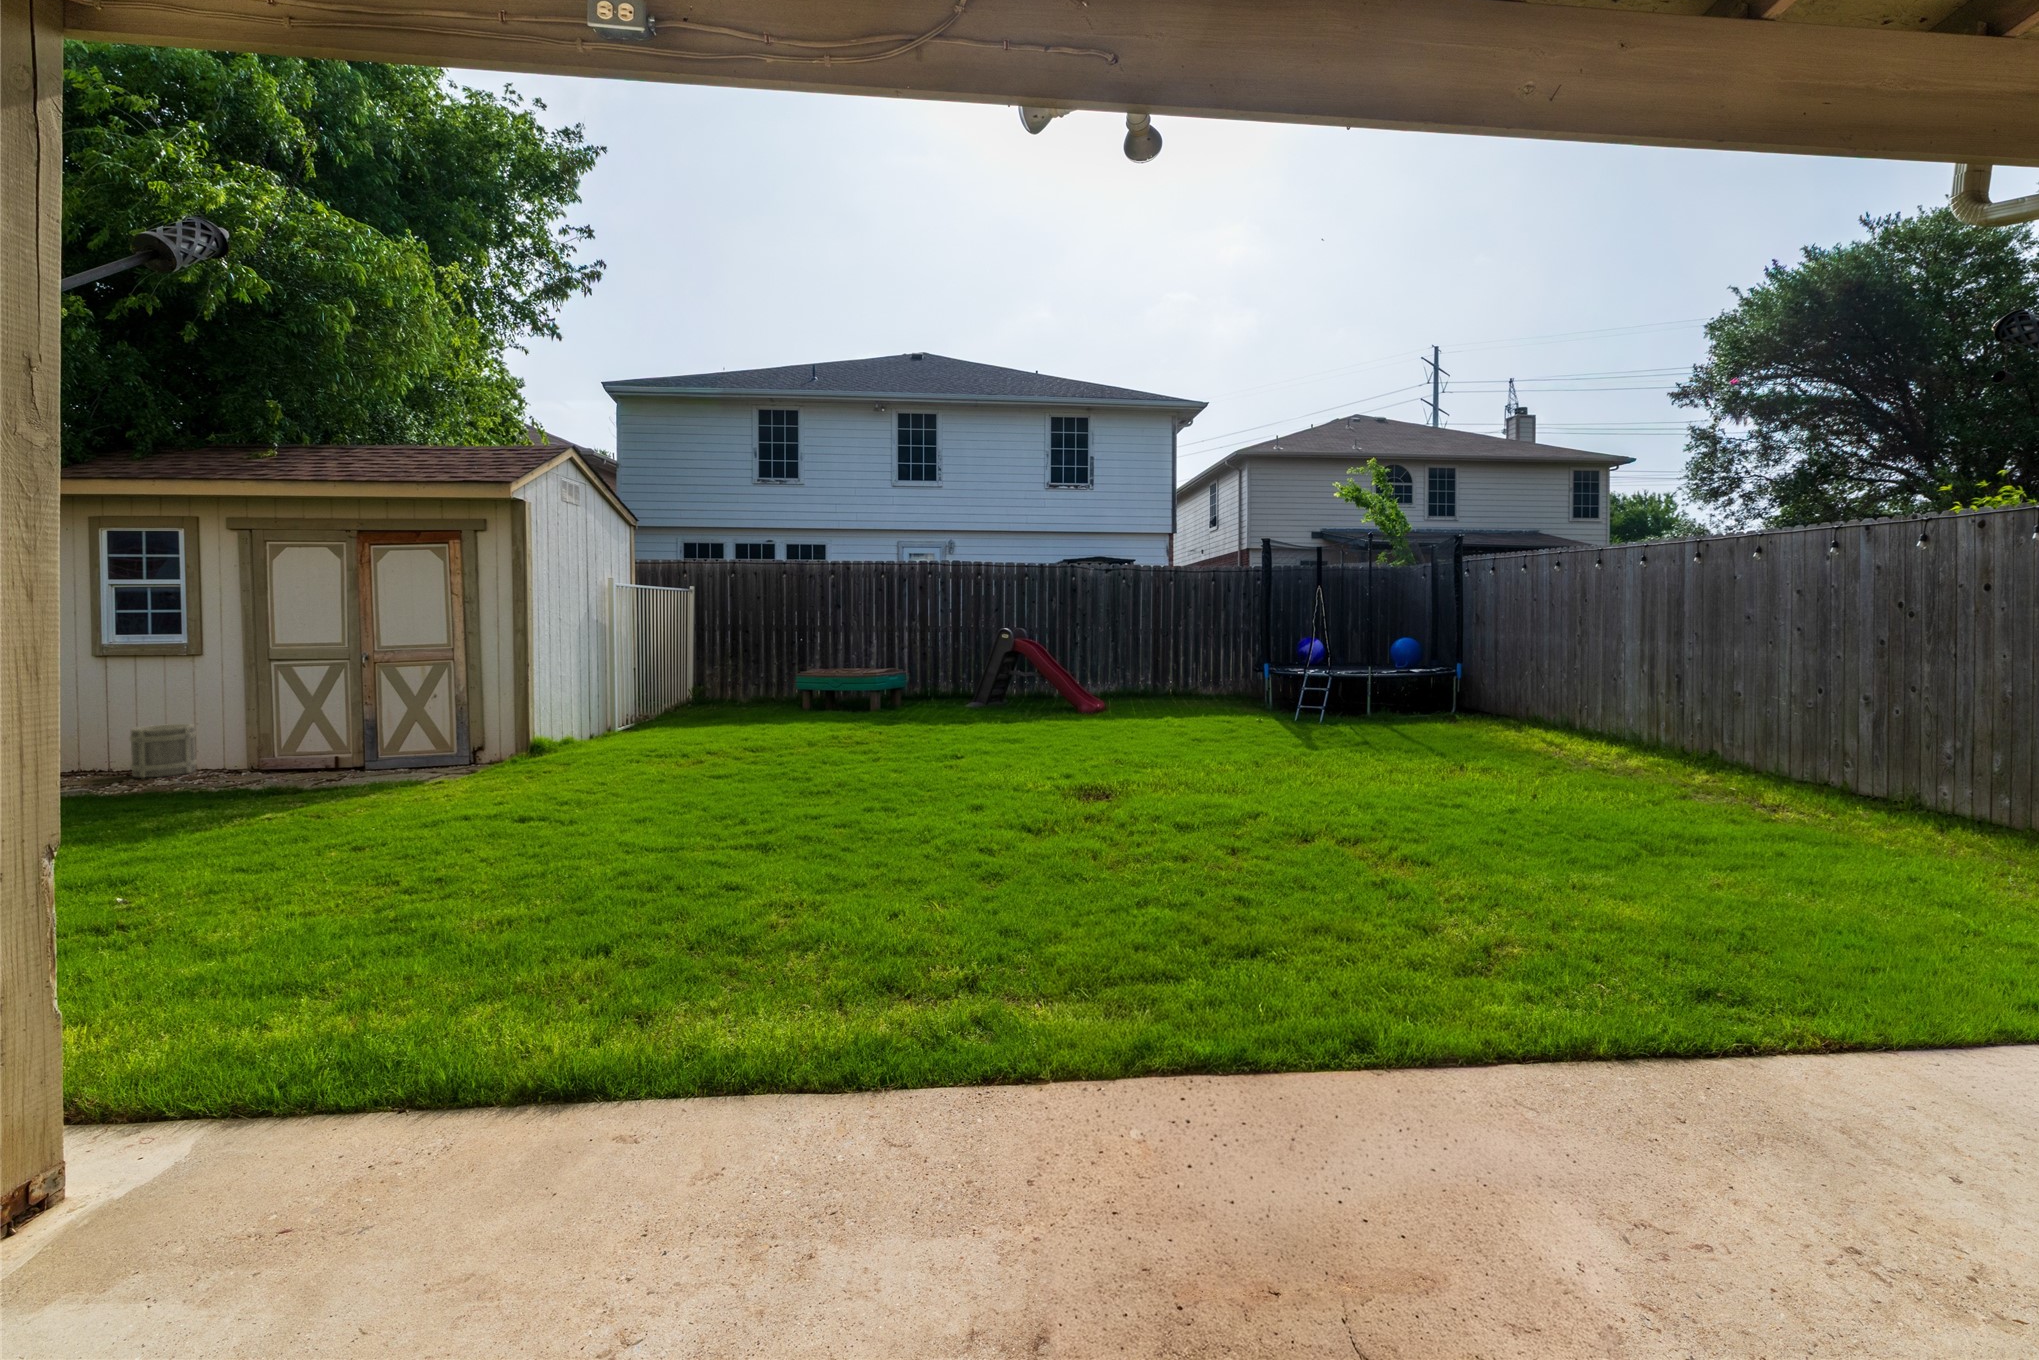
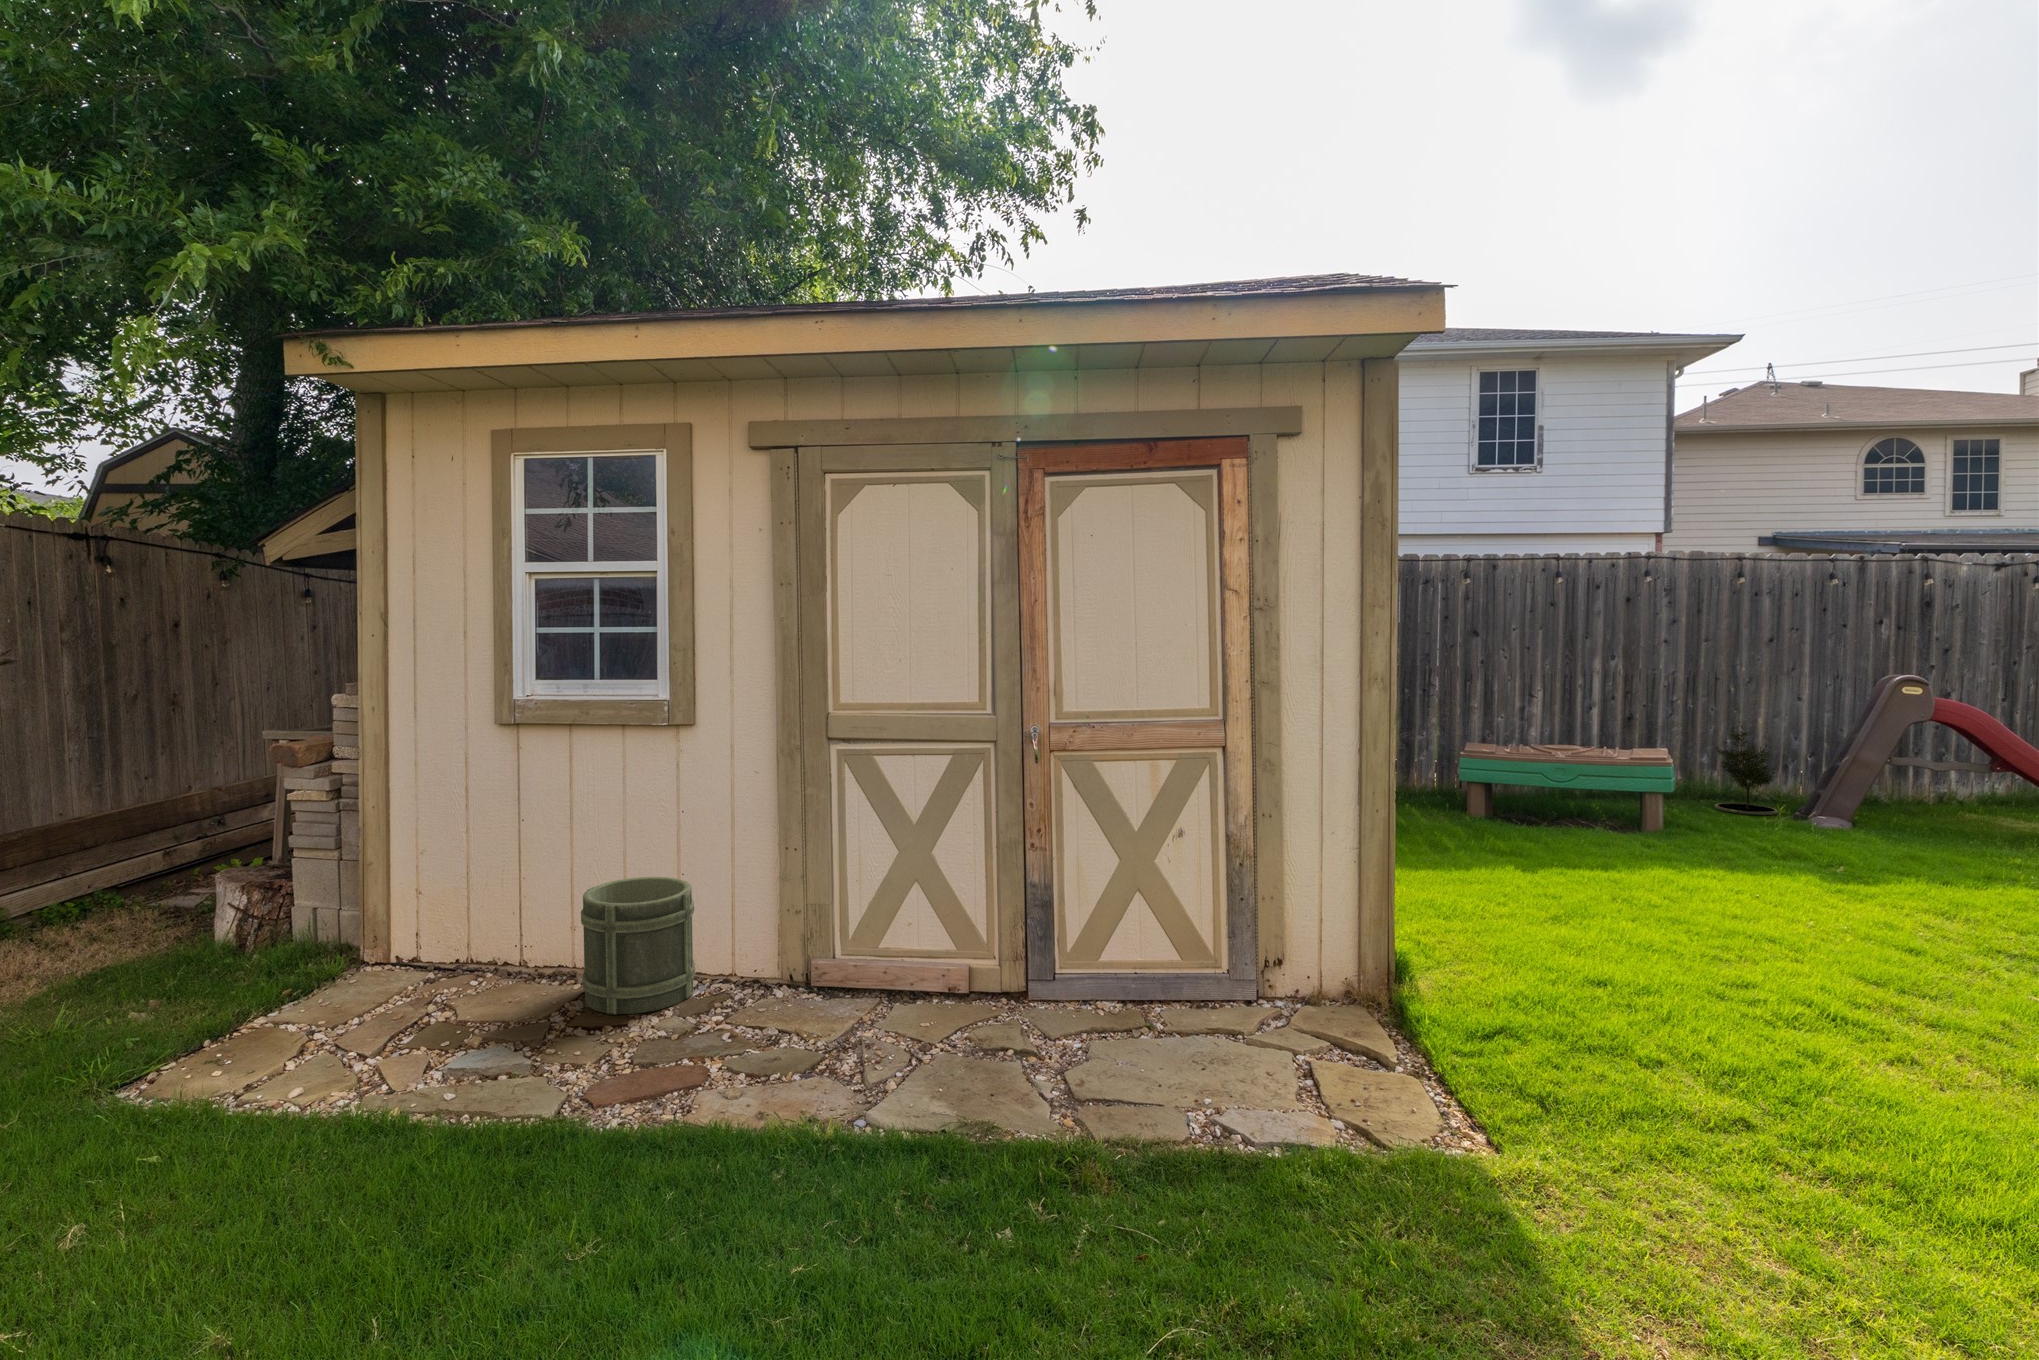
potted tree: none [895,661,924,708] -> present [1715,722,1778,815]

